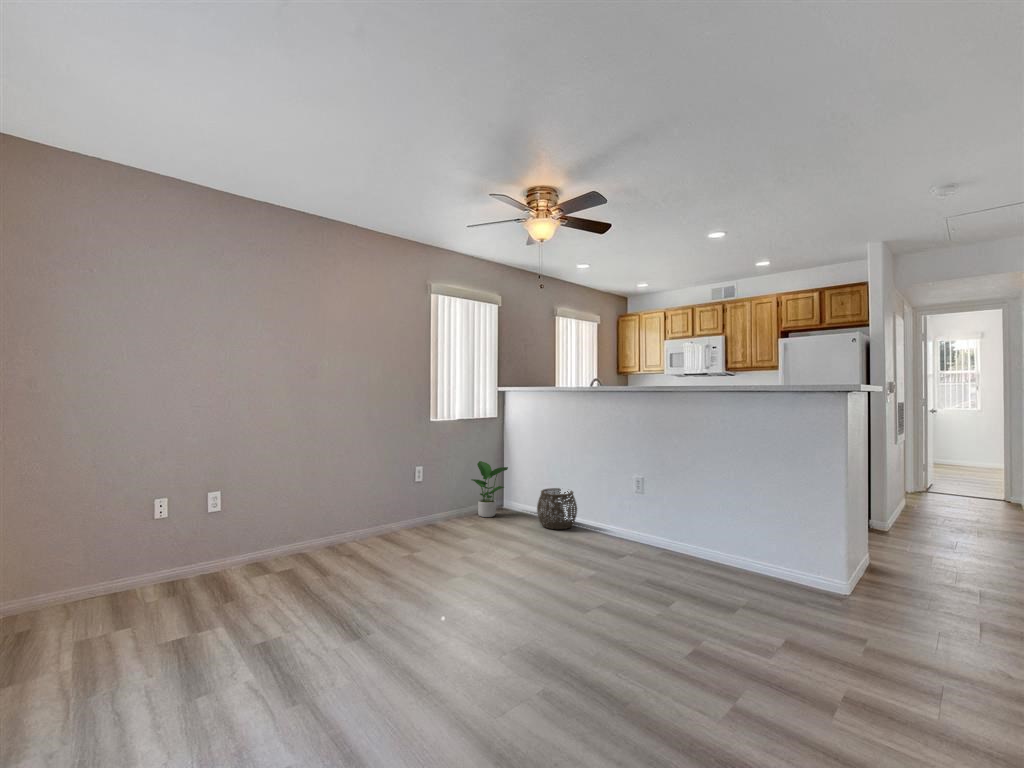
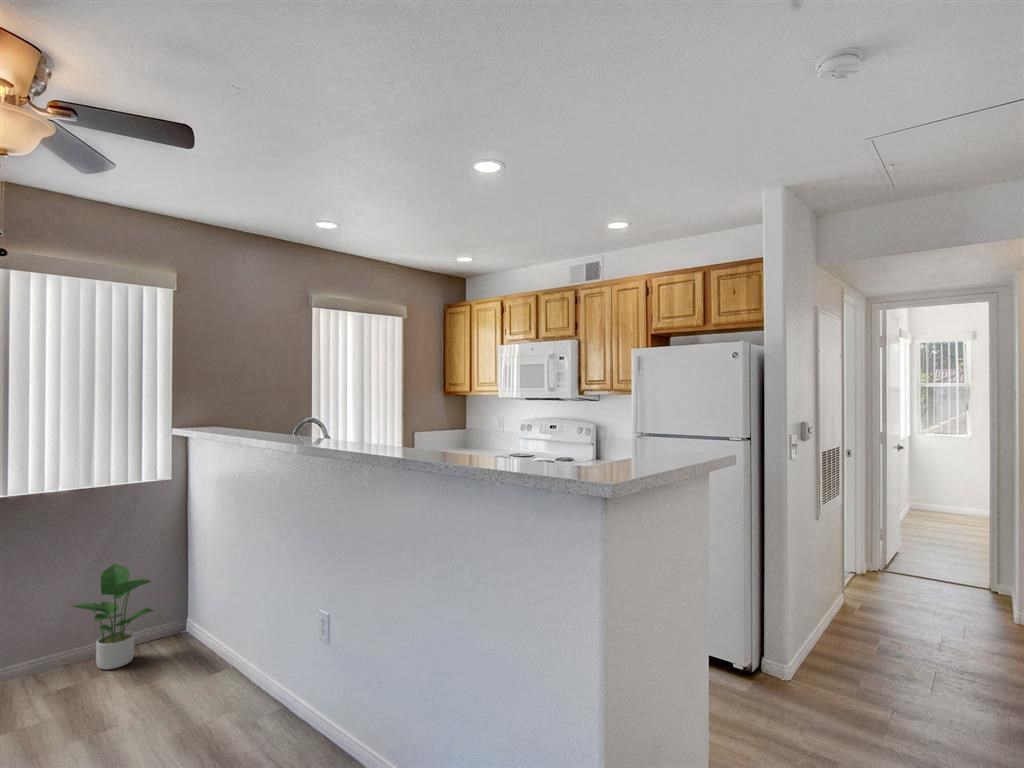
woven basket: present [537,488,577,529] -> none [160,621,243,710]

